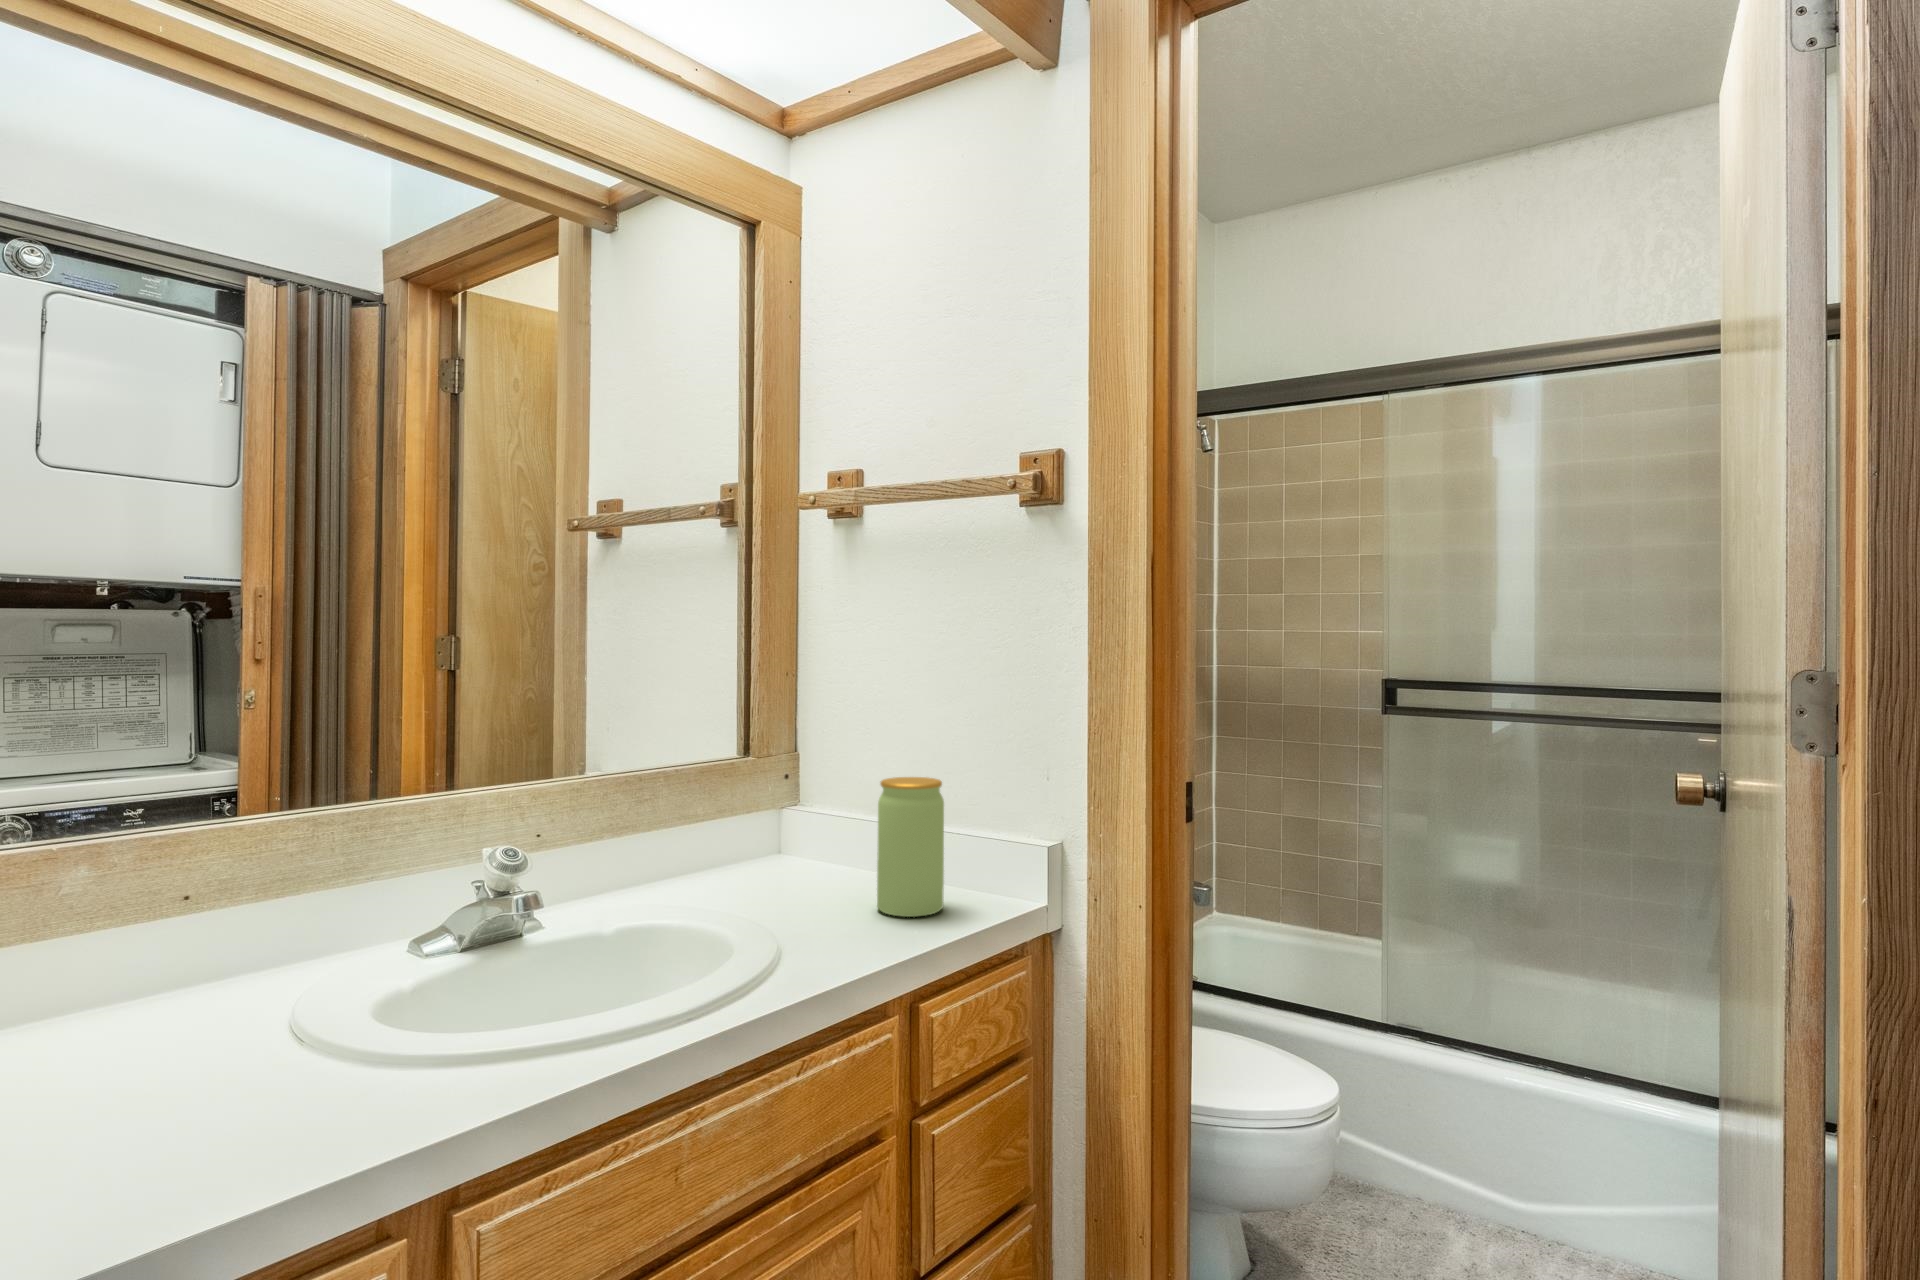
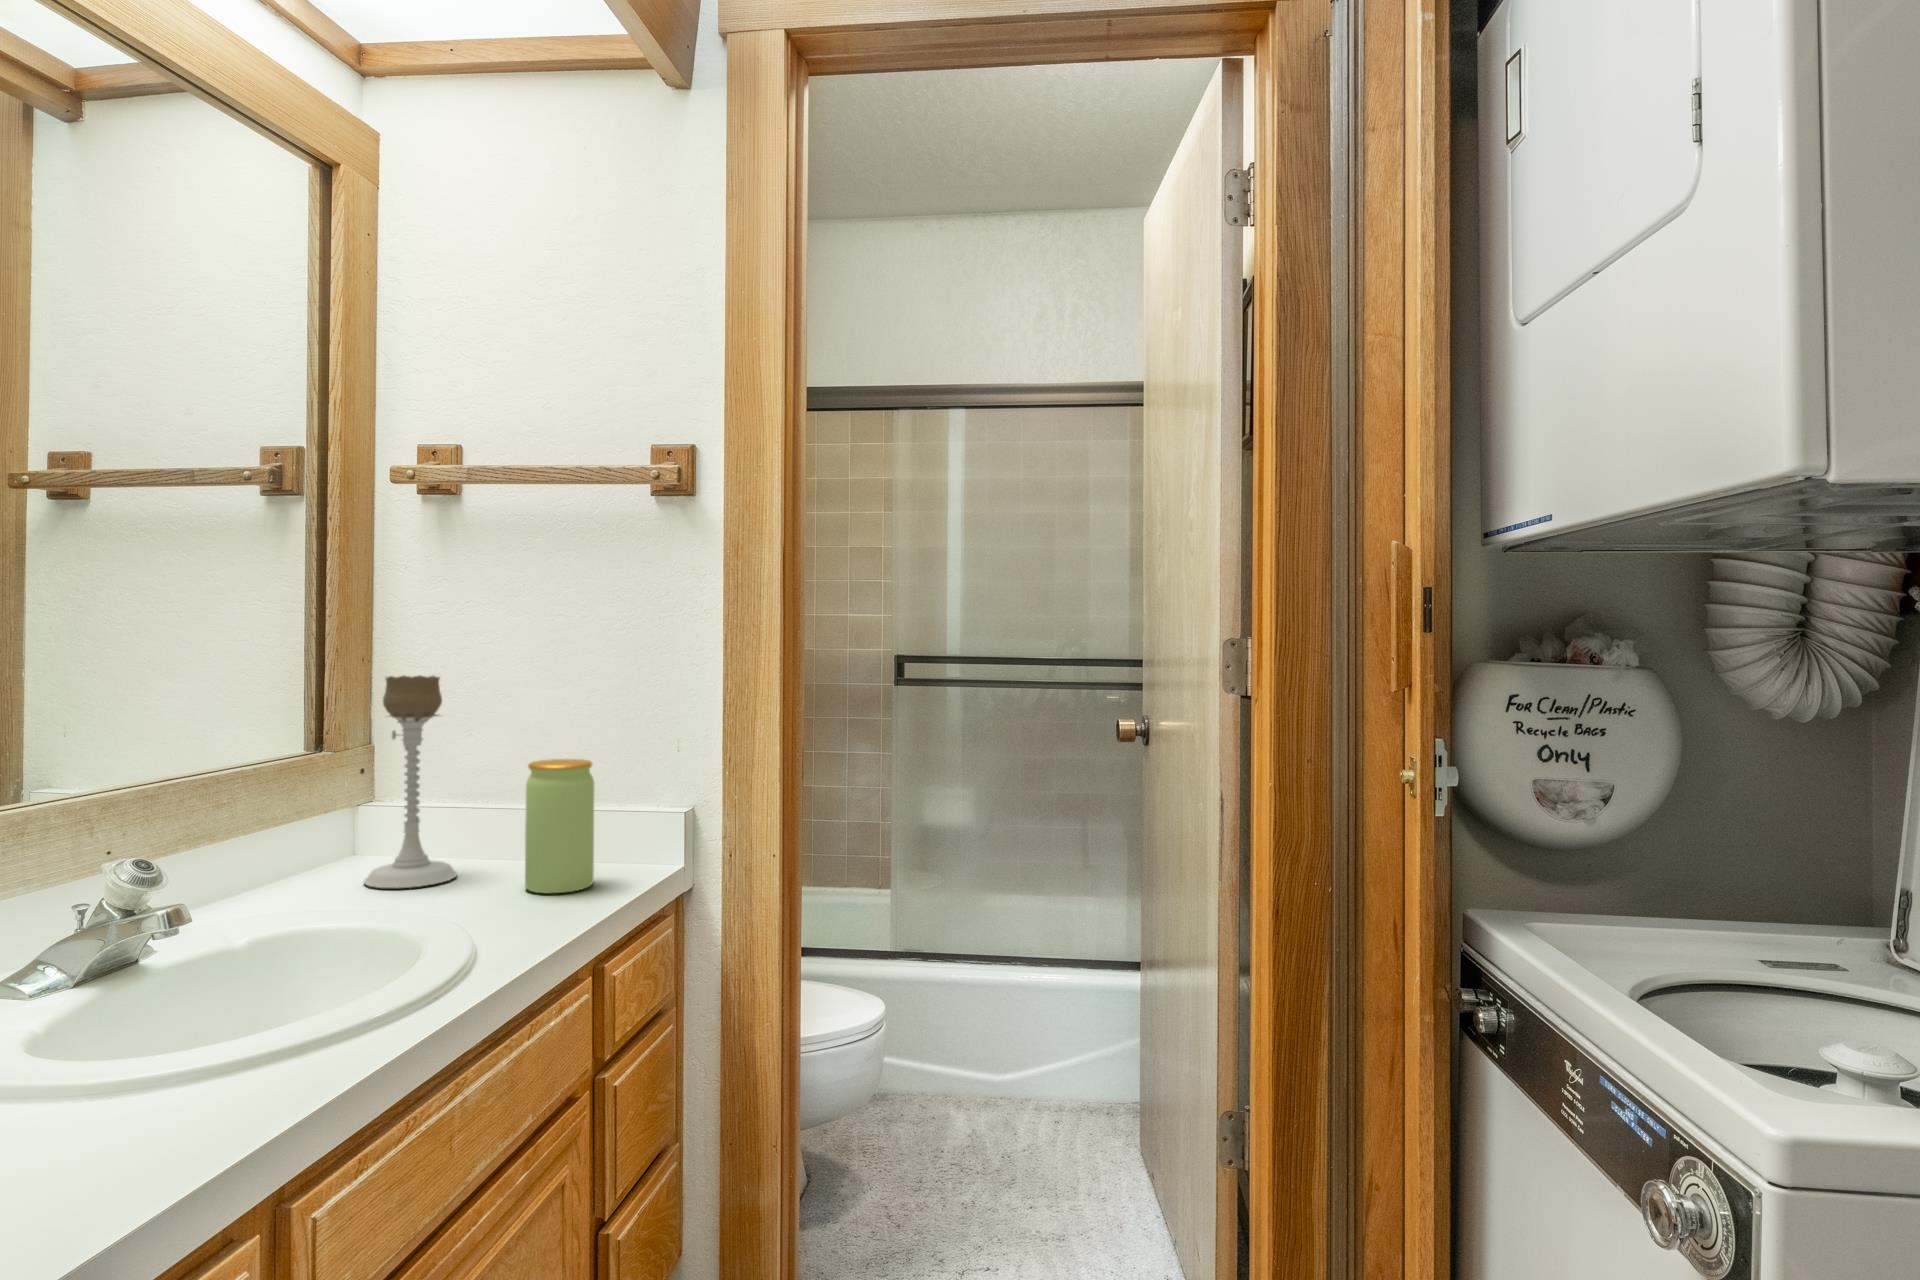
candle holder: none [759,688,840,891] -> present [363,675,457,888]

